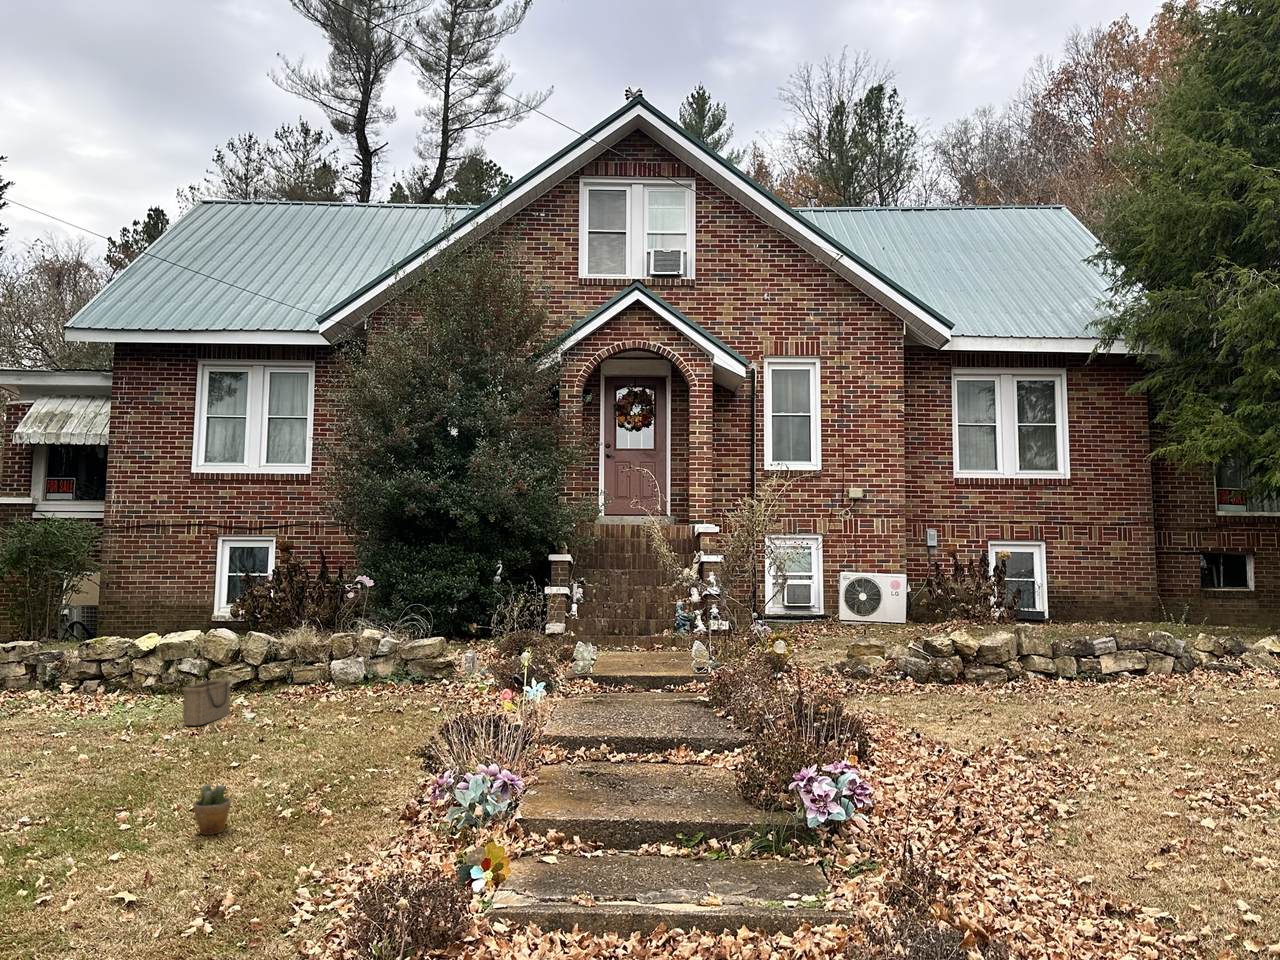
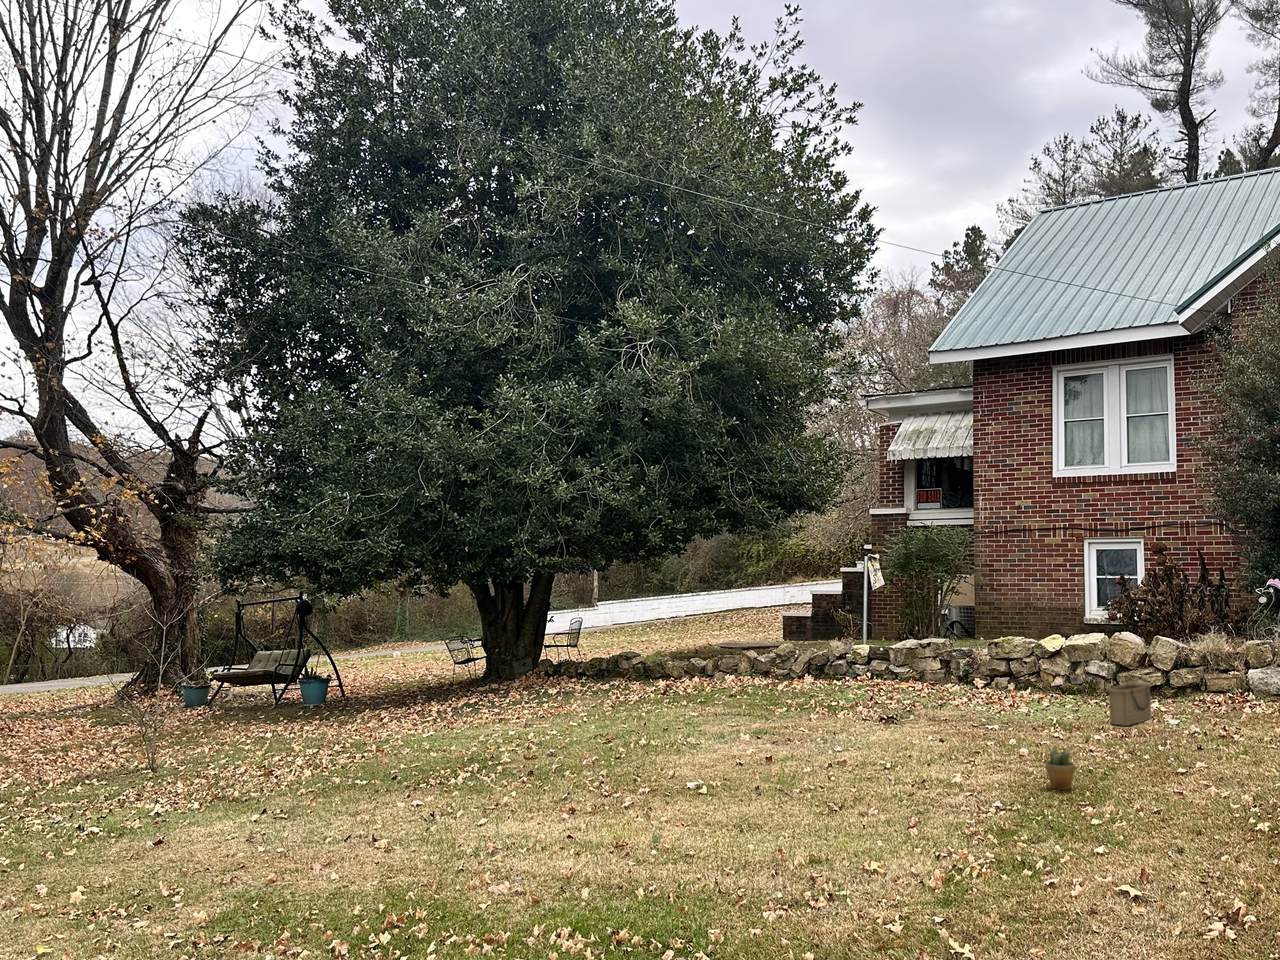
potted plant: present [193,785,231,835] -> present [1045,749,1075,790]

